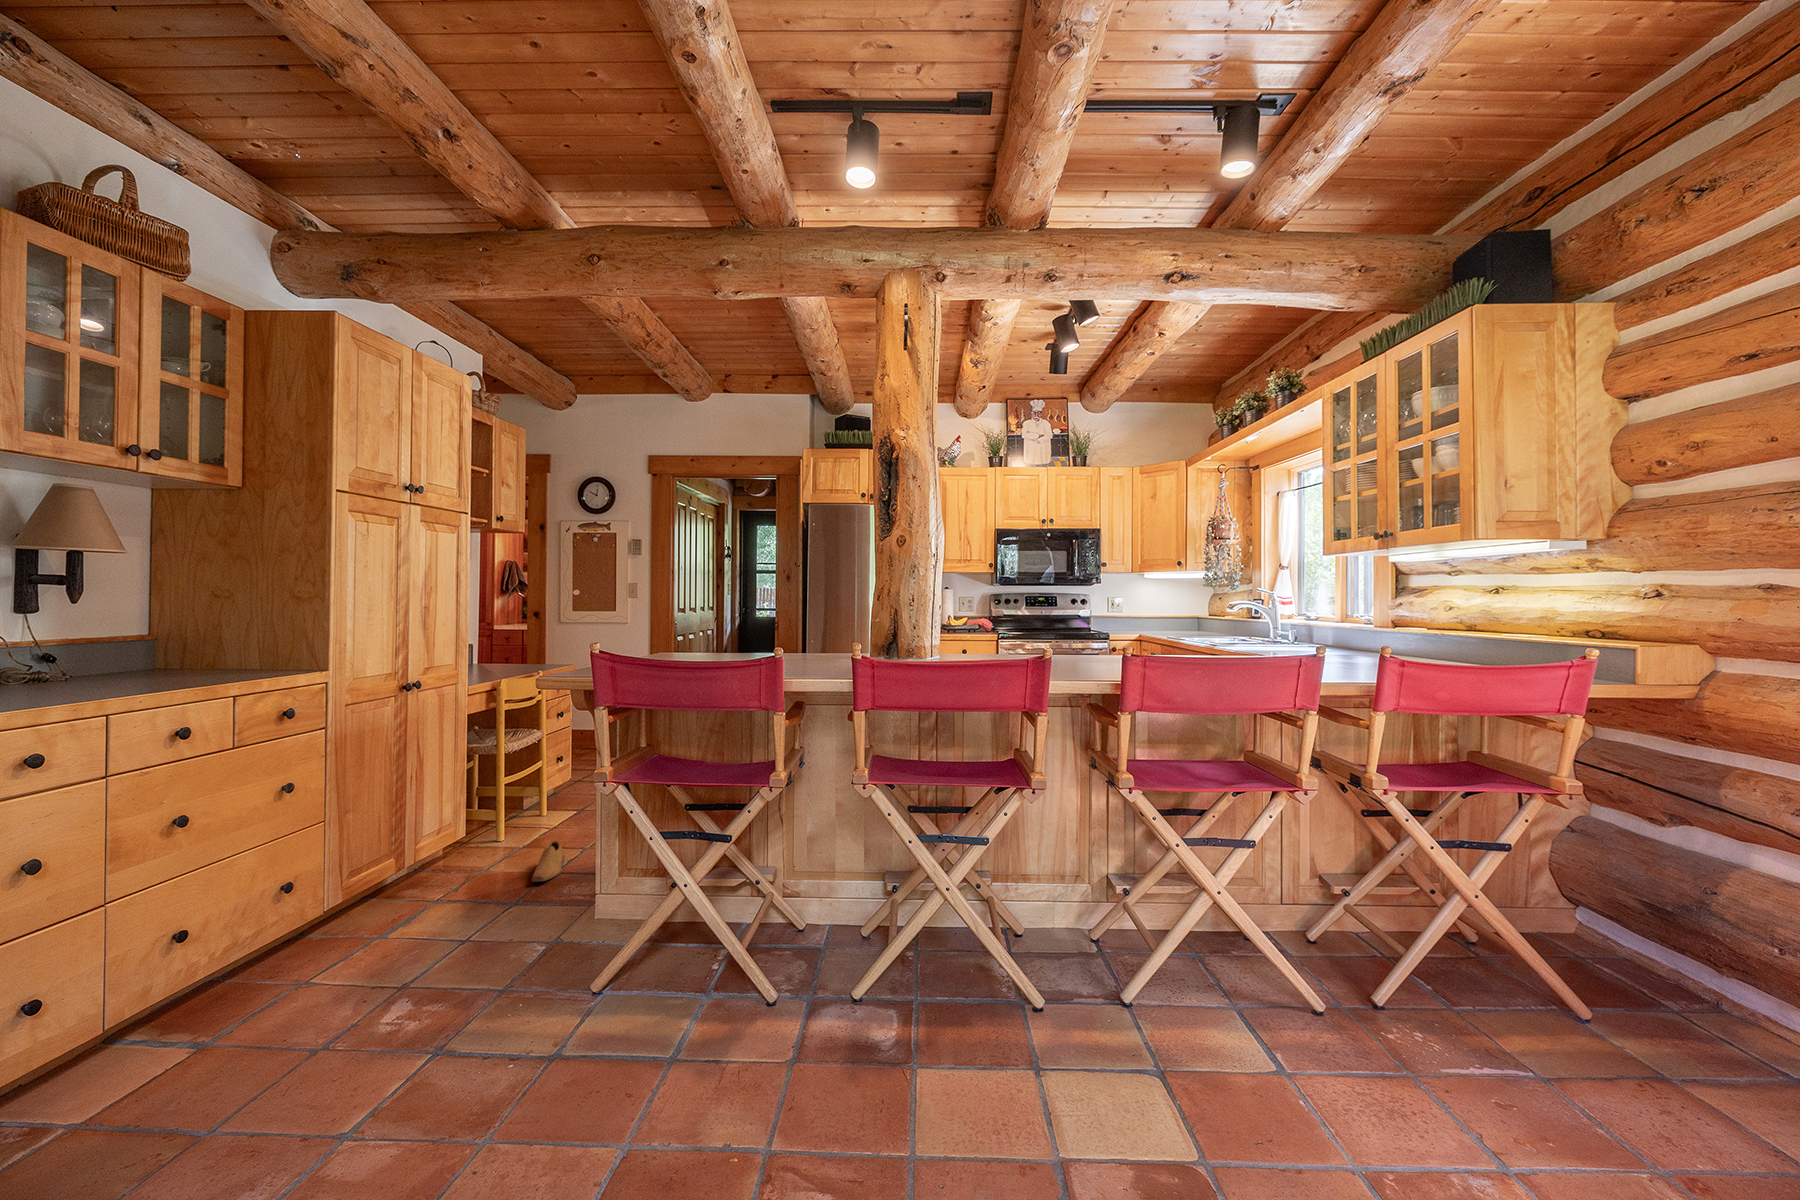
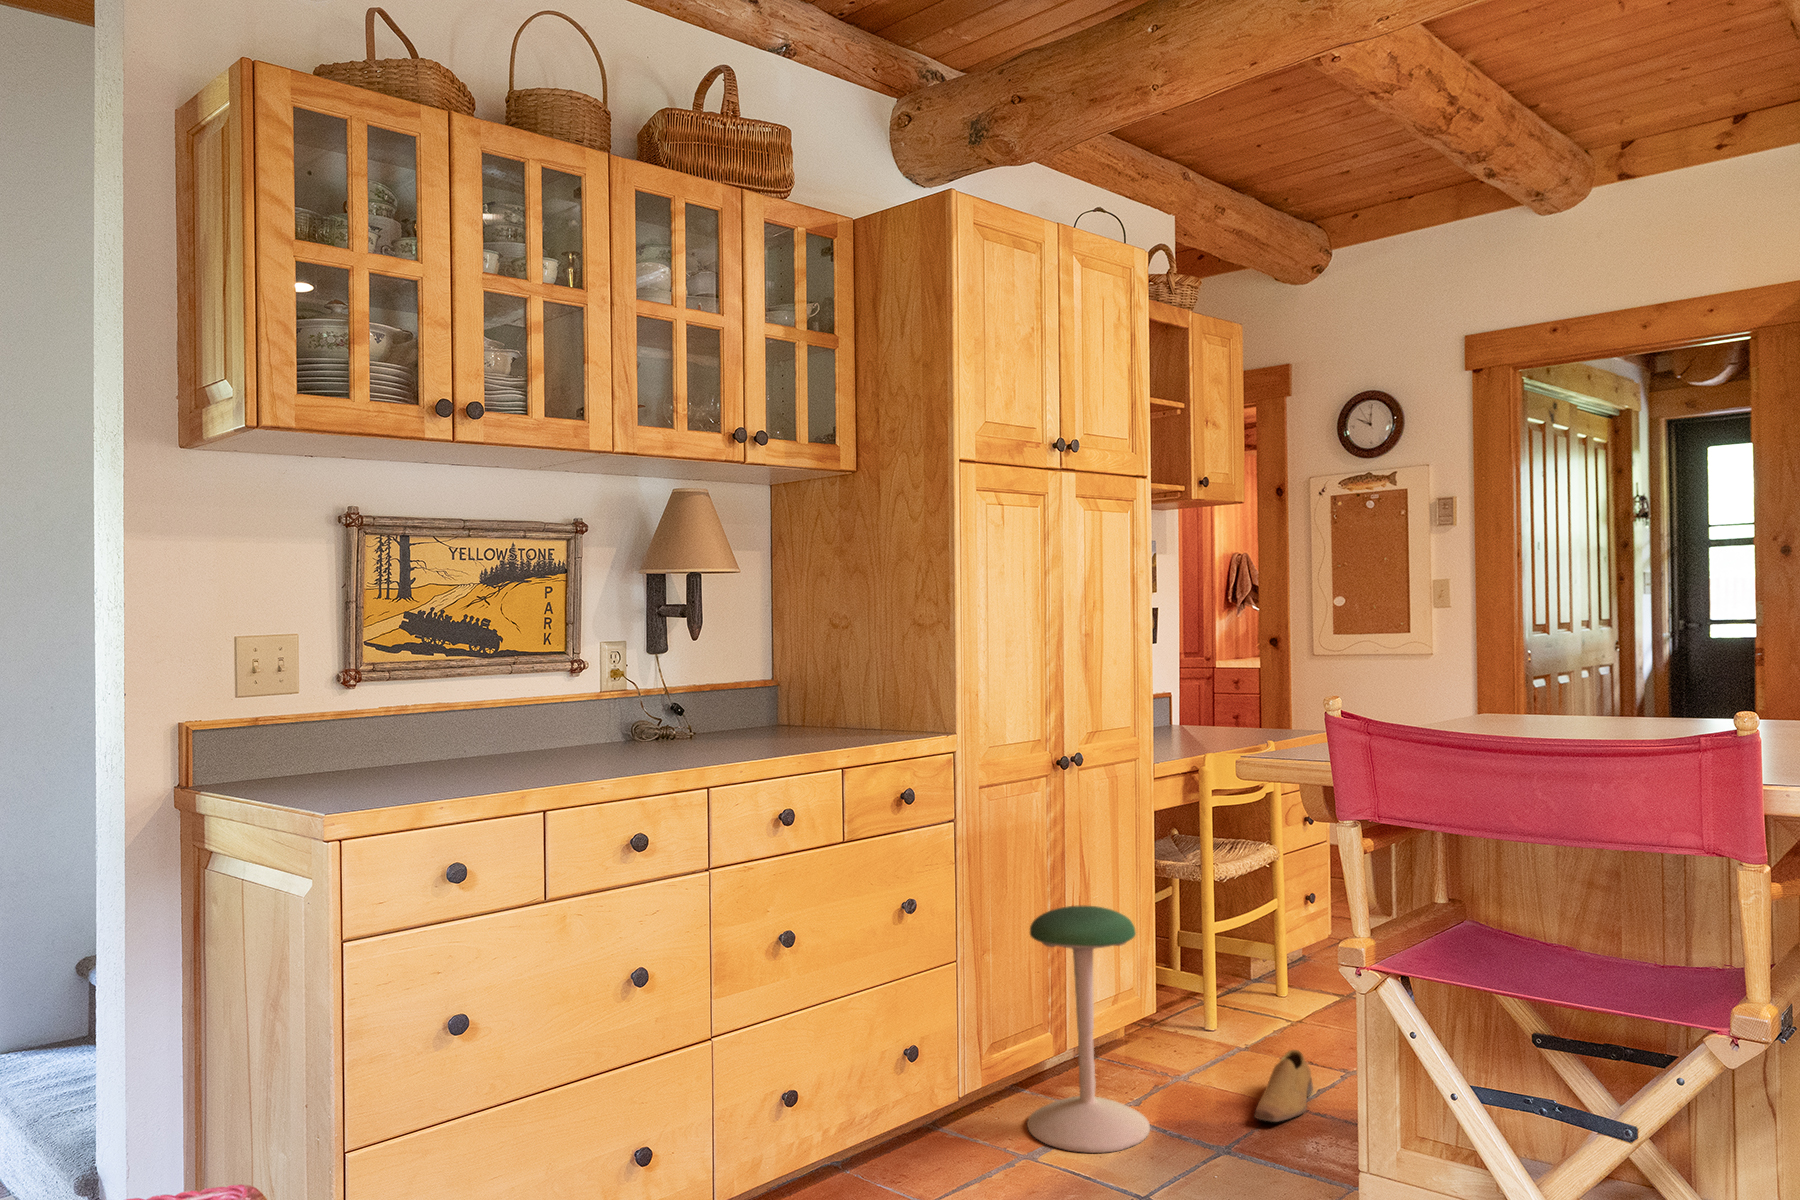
stool: none [377,774,465,927] -> present [1027,906,1150,1153]

